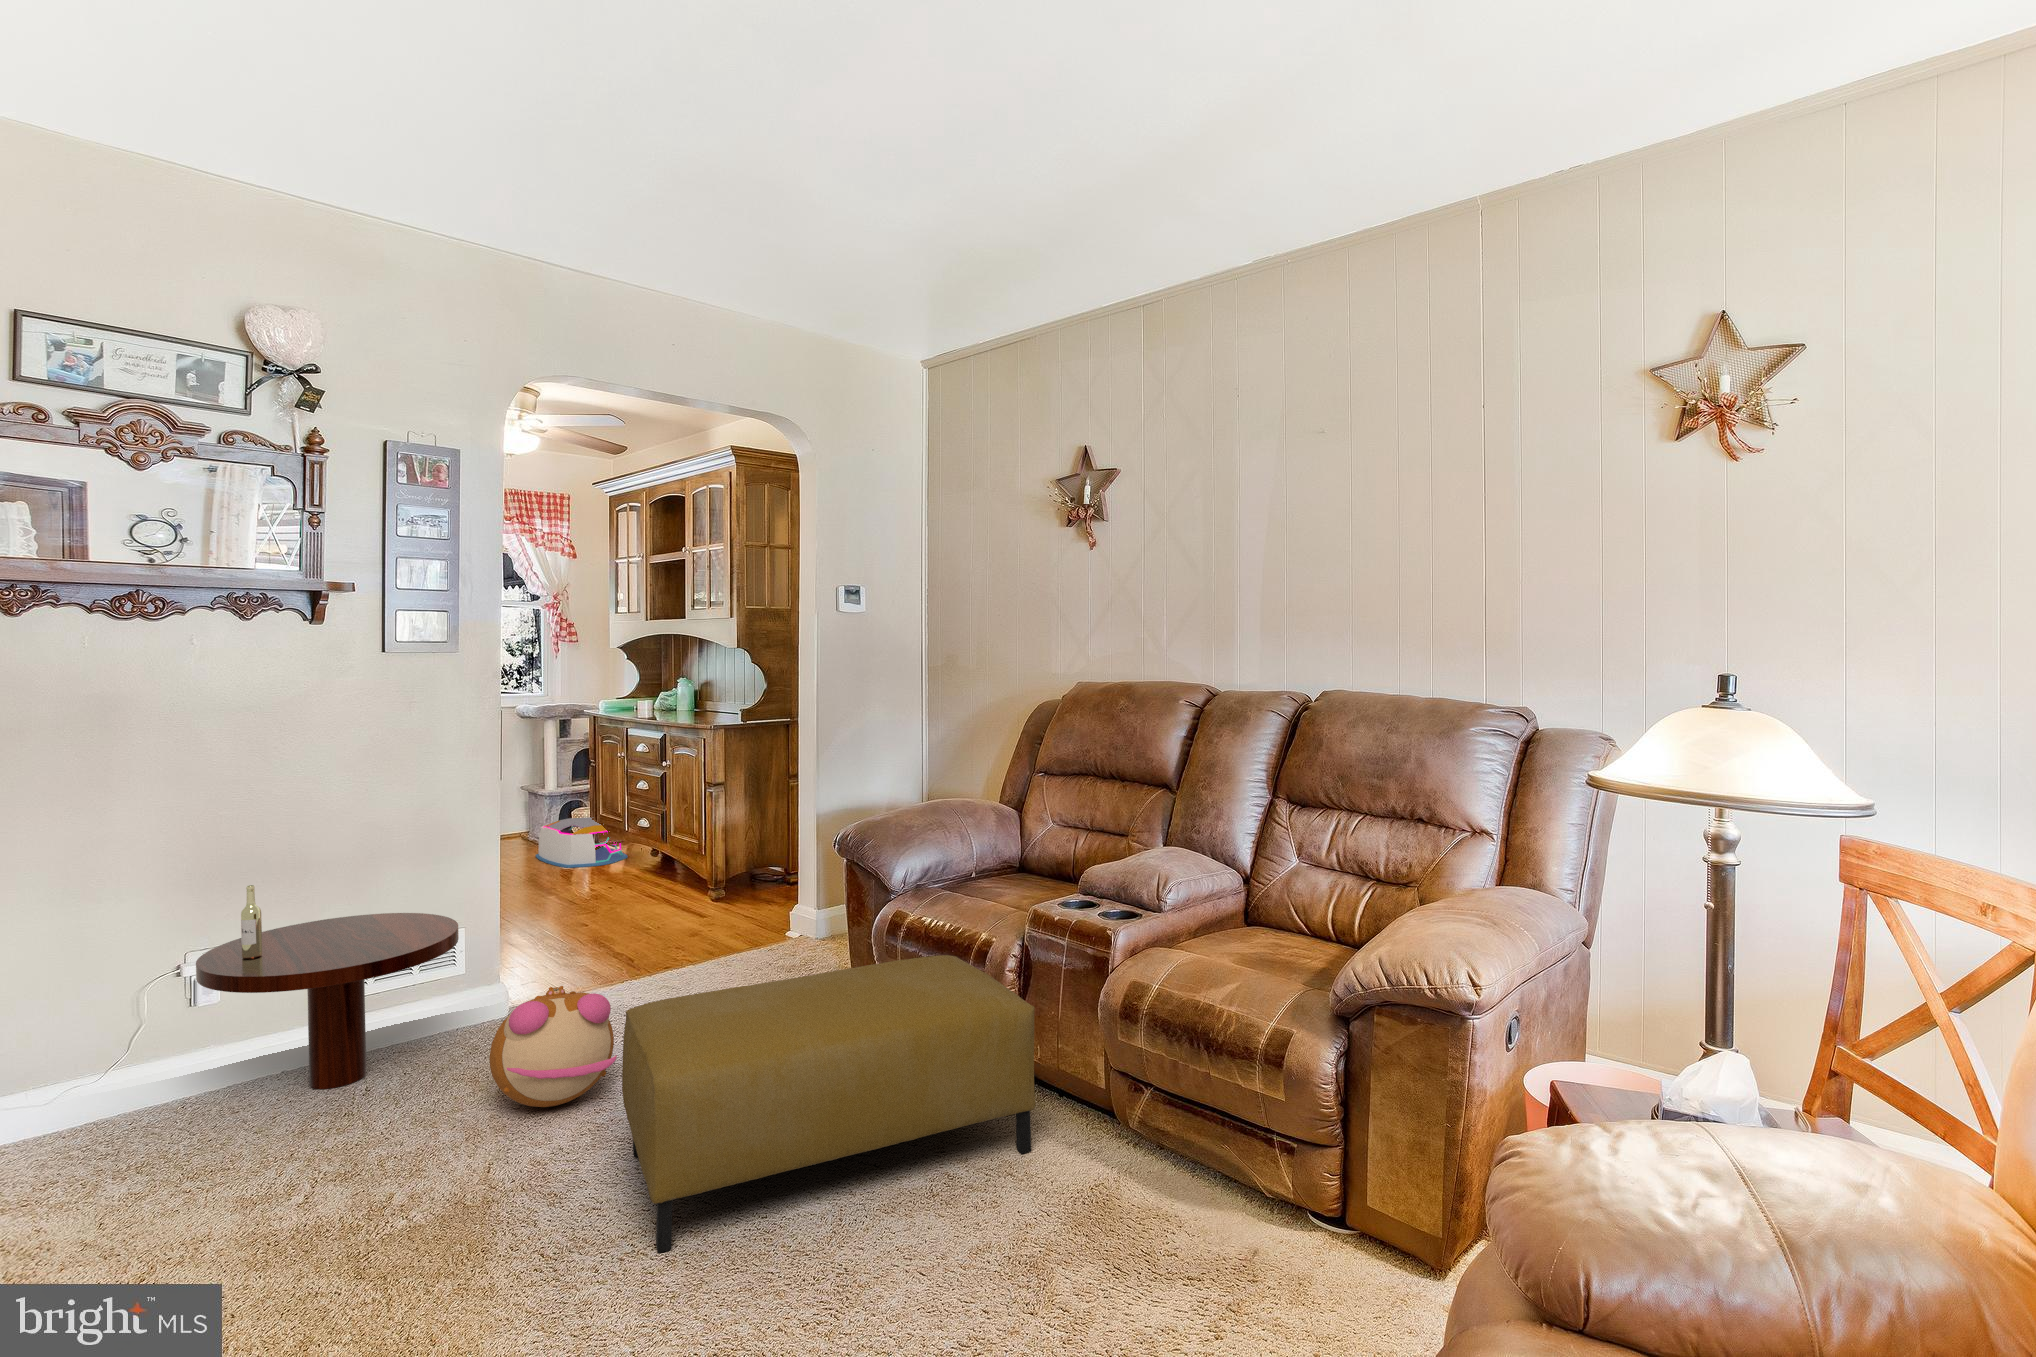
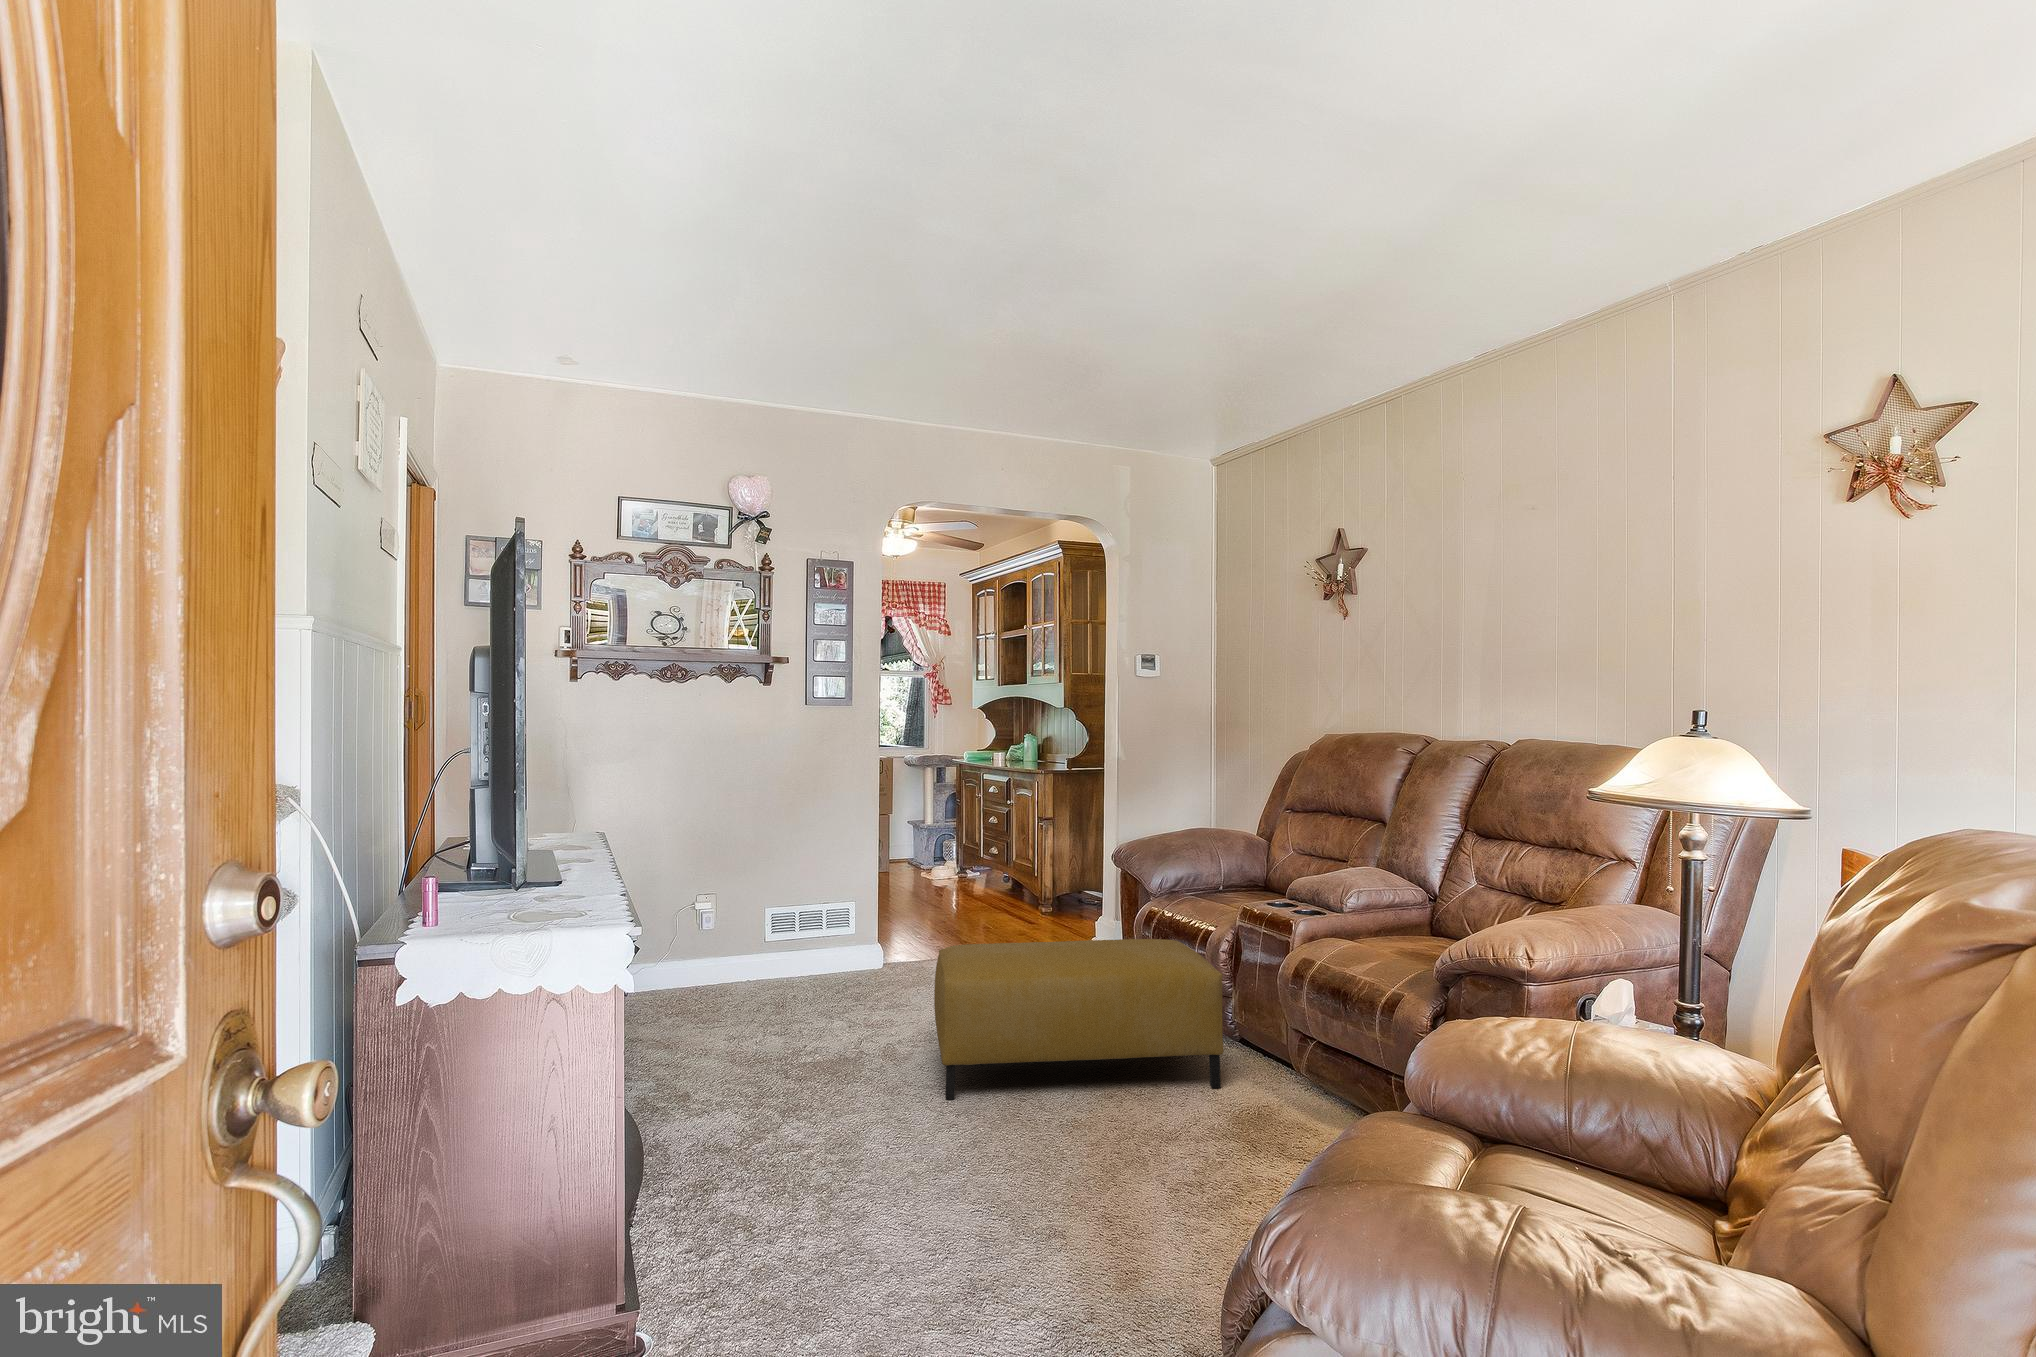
storage bin: present [536,817,628,868] -> none [913,848,981,888]
coffee table: present [196,885,459,1089] -> none [696,856,845,999]
plush toy: present [489,986,617,1107] -> none [859,939,938,1023]

